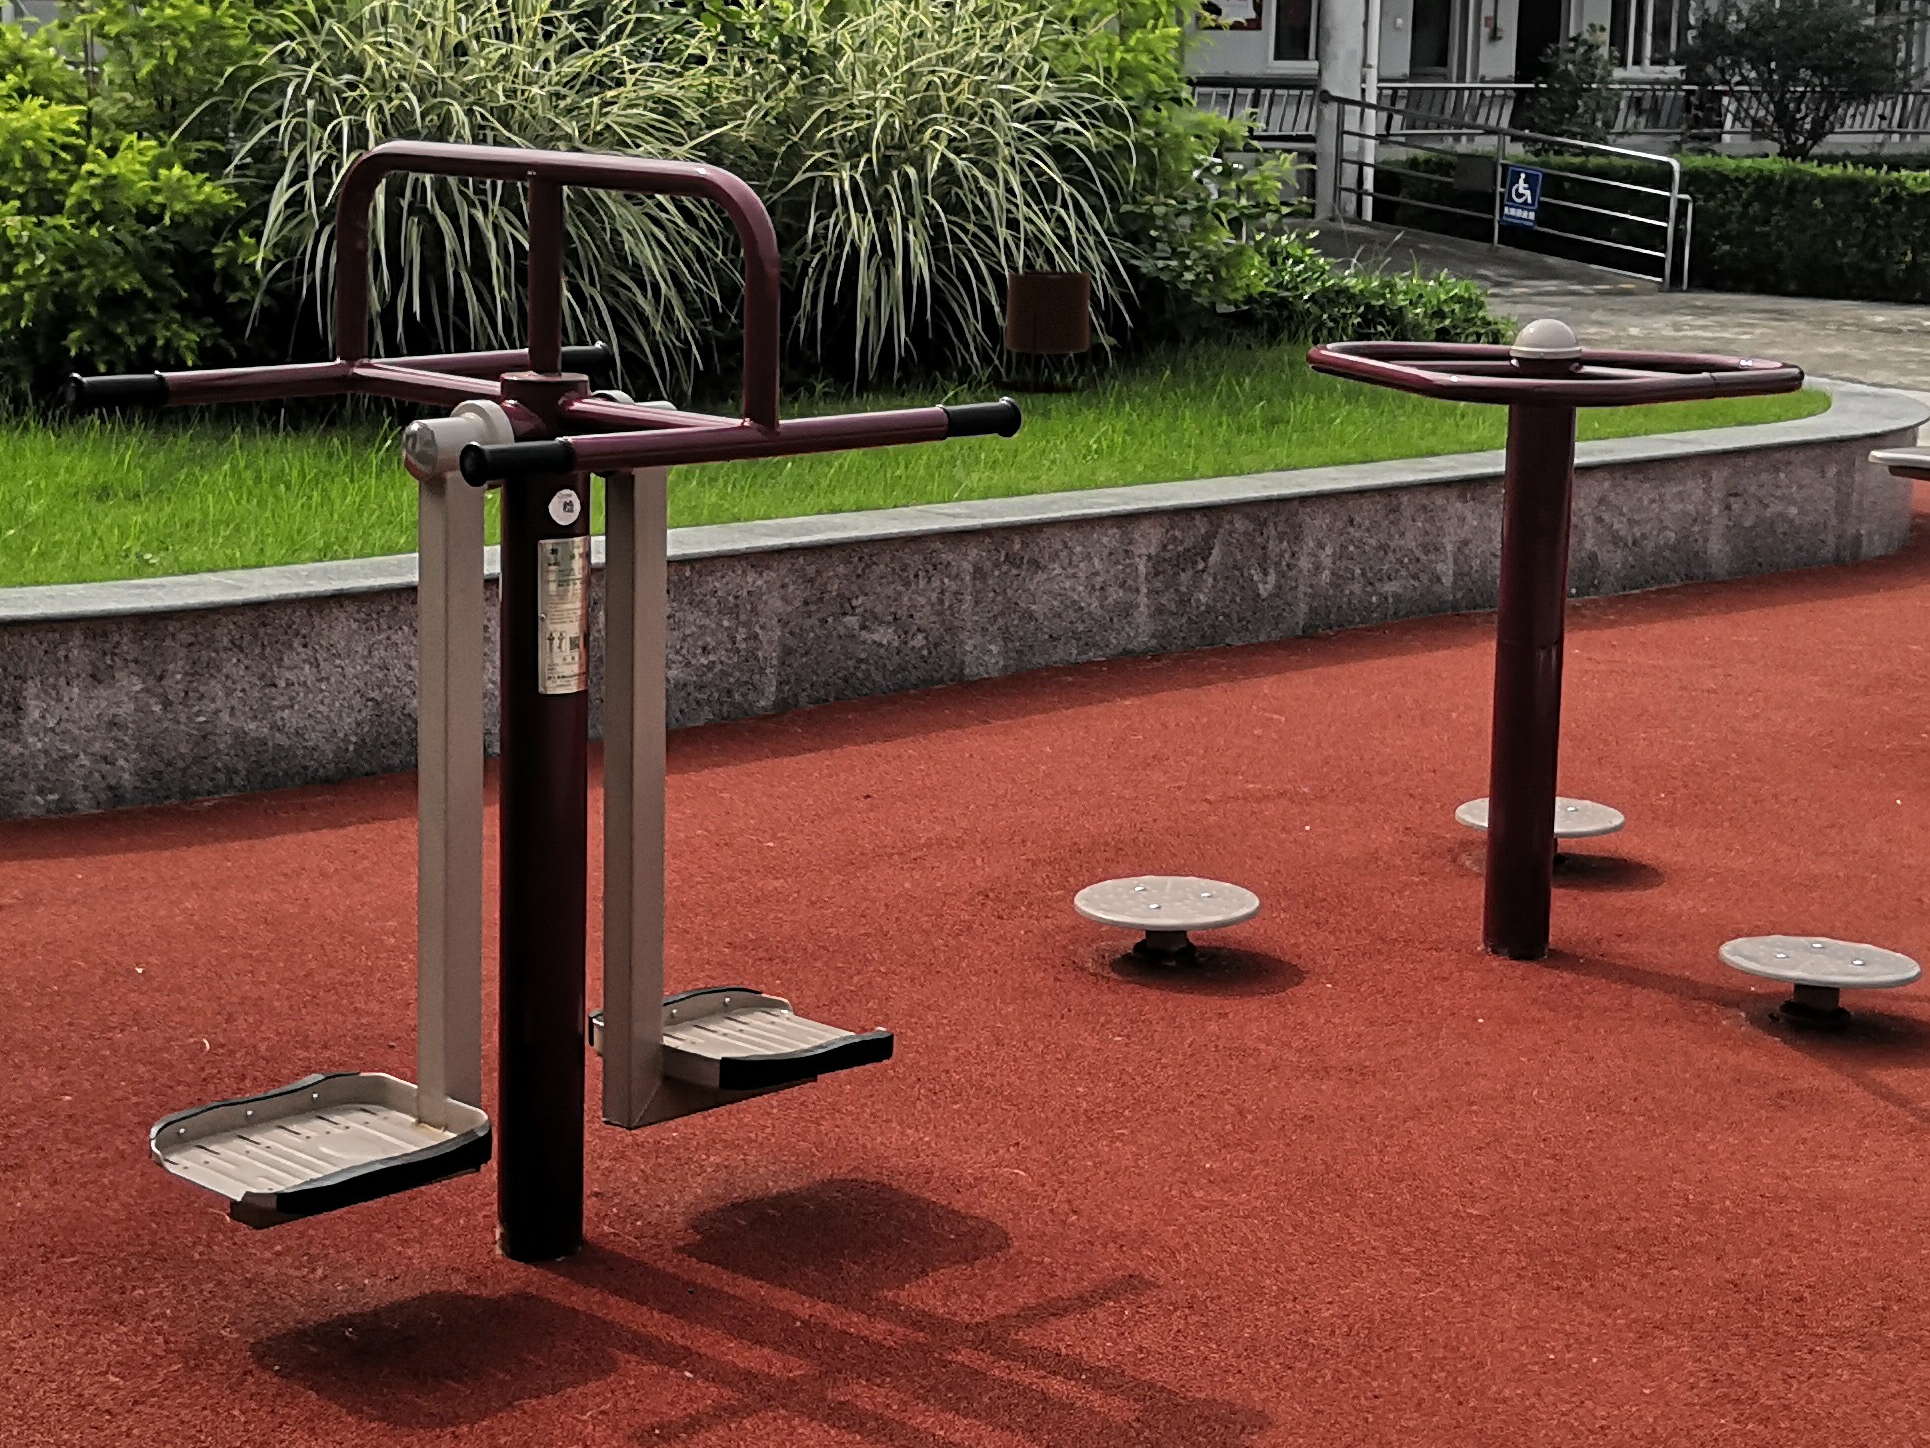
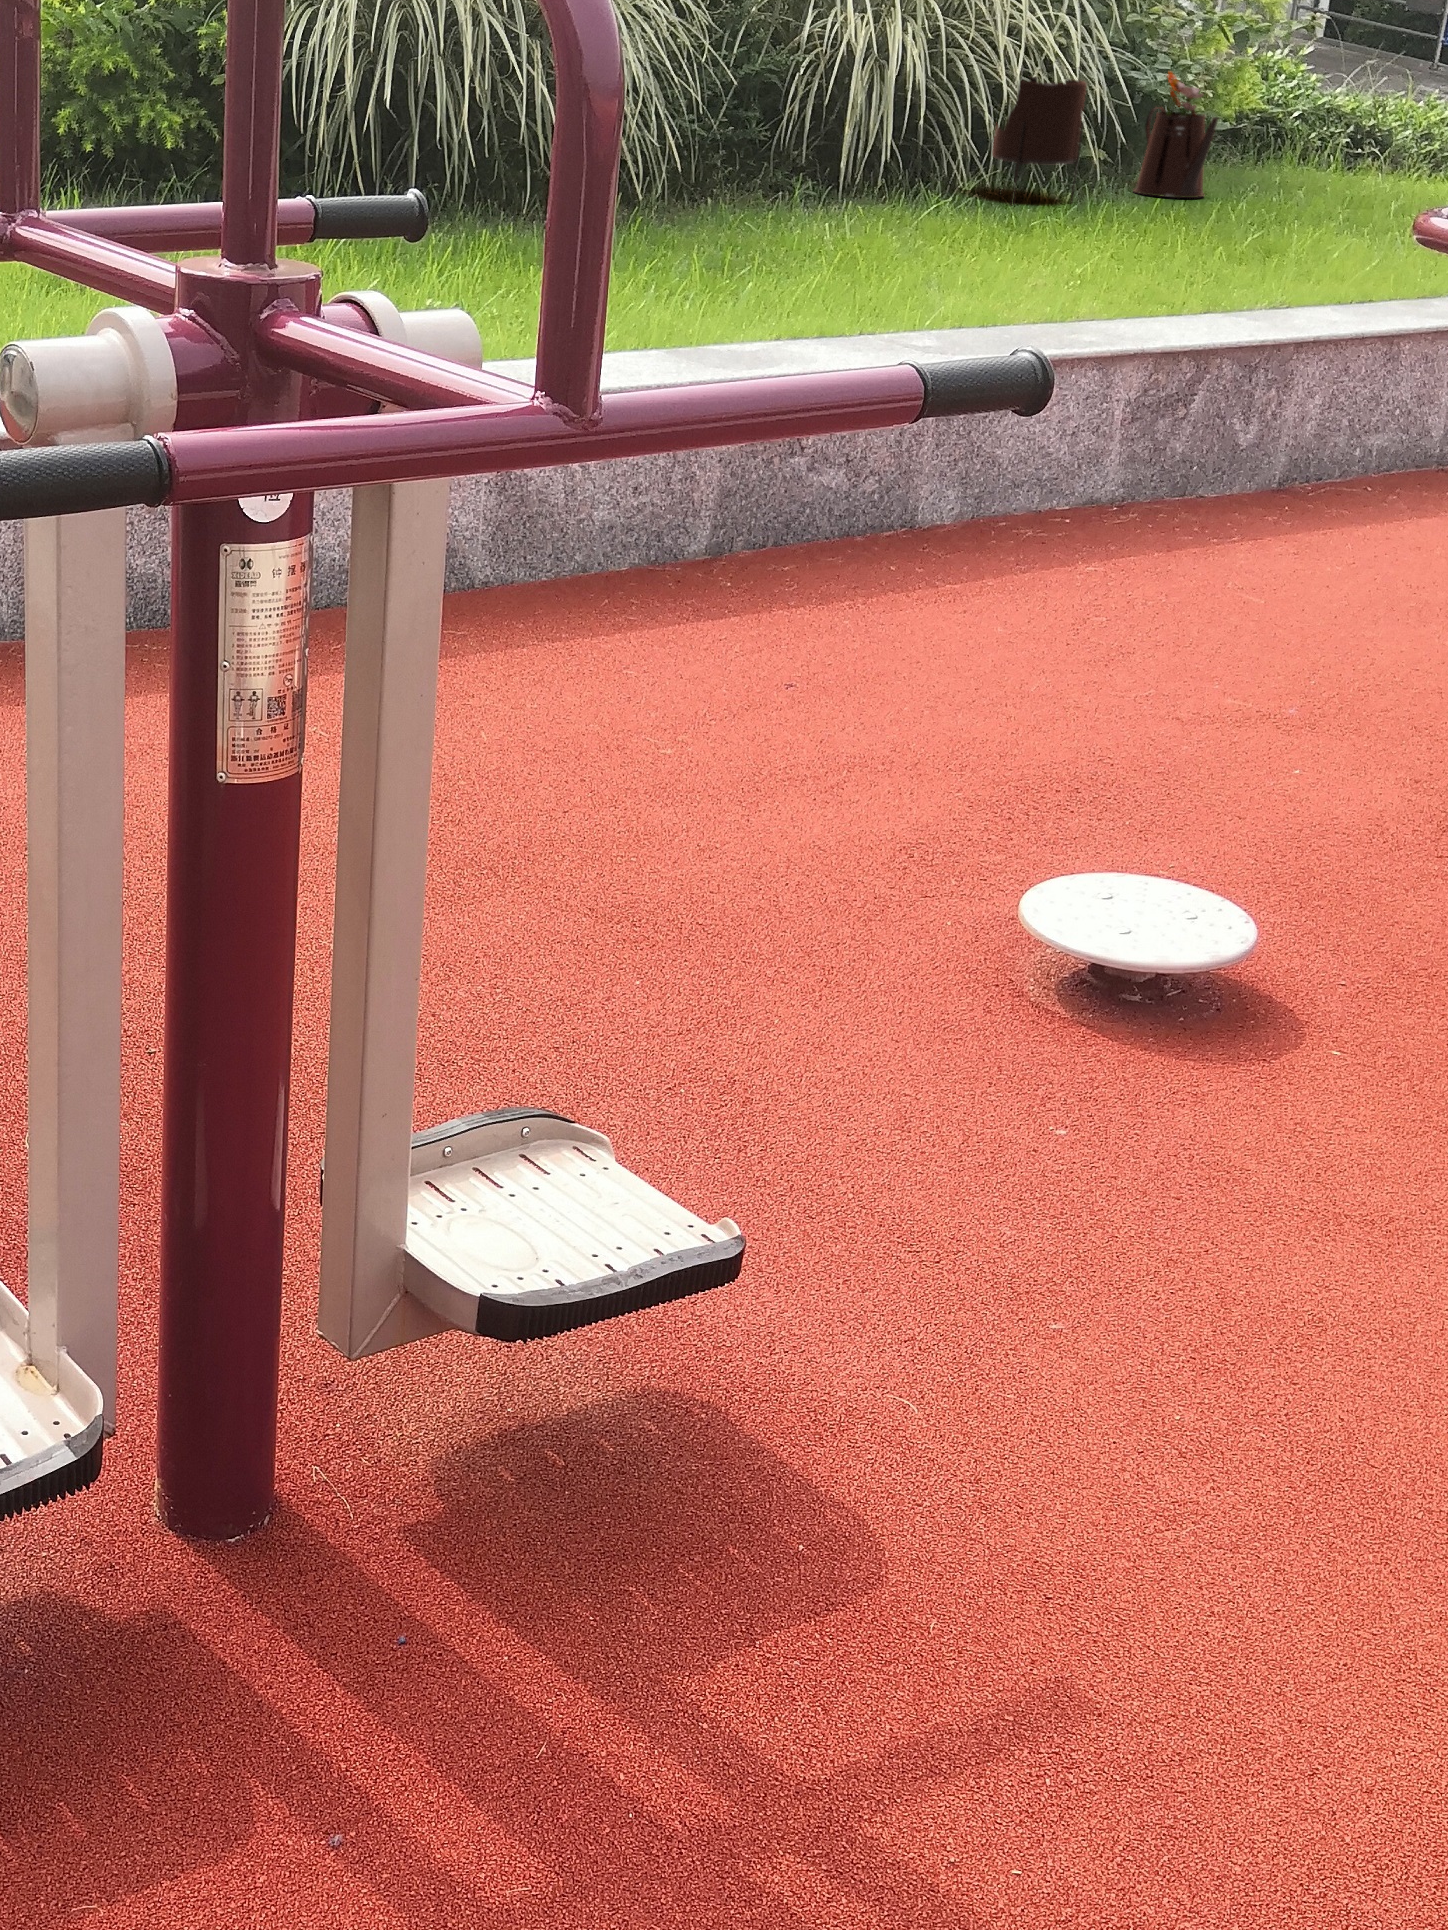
watering can: none [1150,259,1221,382] -> present [1134,72,1218,198]

